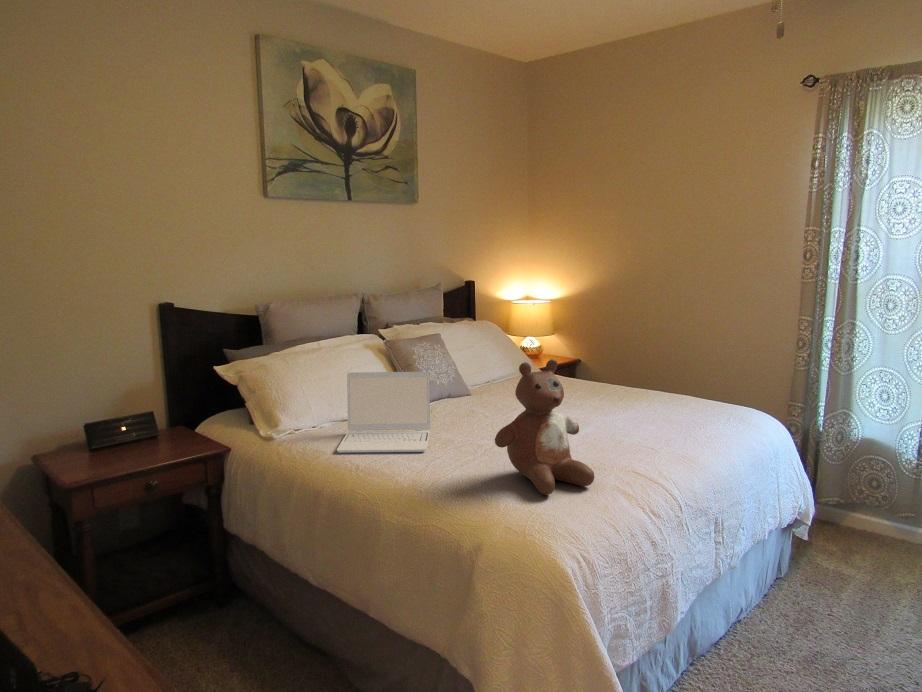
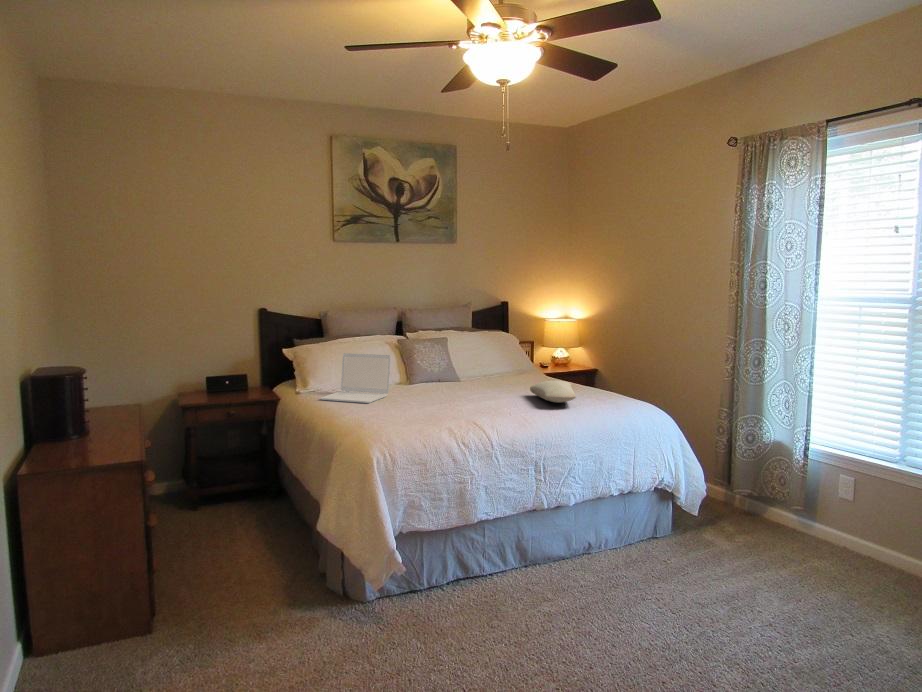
stuffed bear: present [495,359,594,495] -> none [381,343,444,424]
pillow: none [615,389,709,422] -> present [530,380,576,402]

